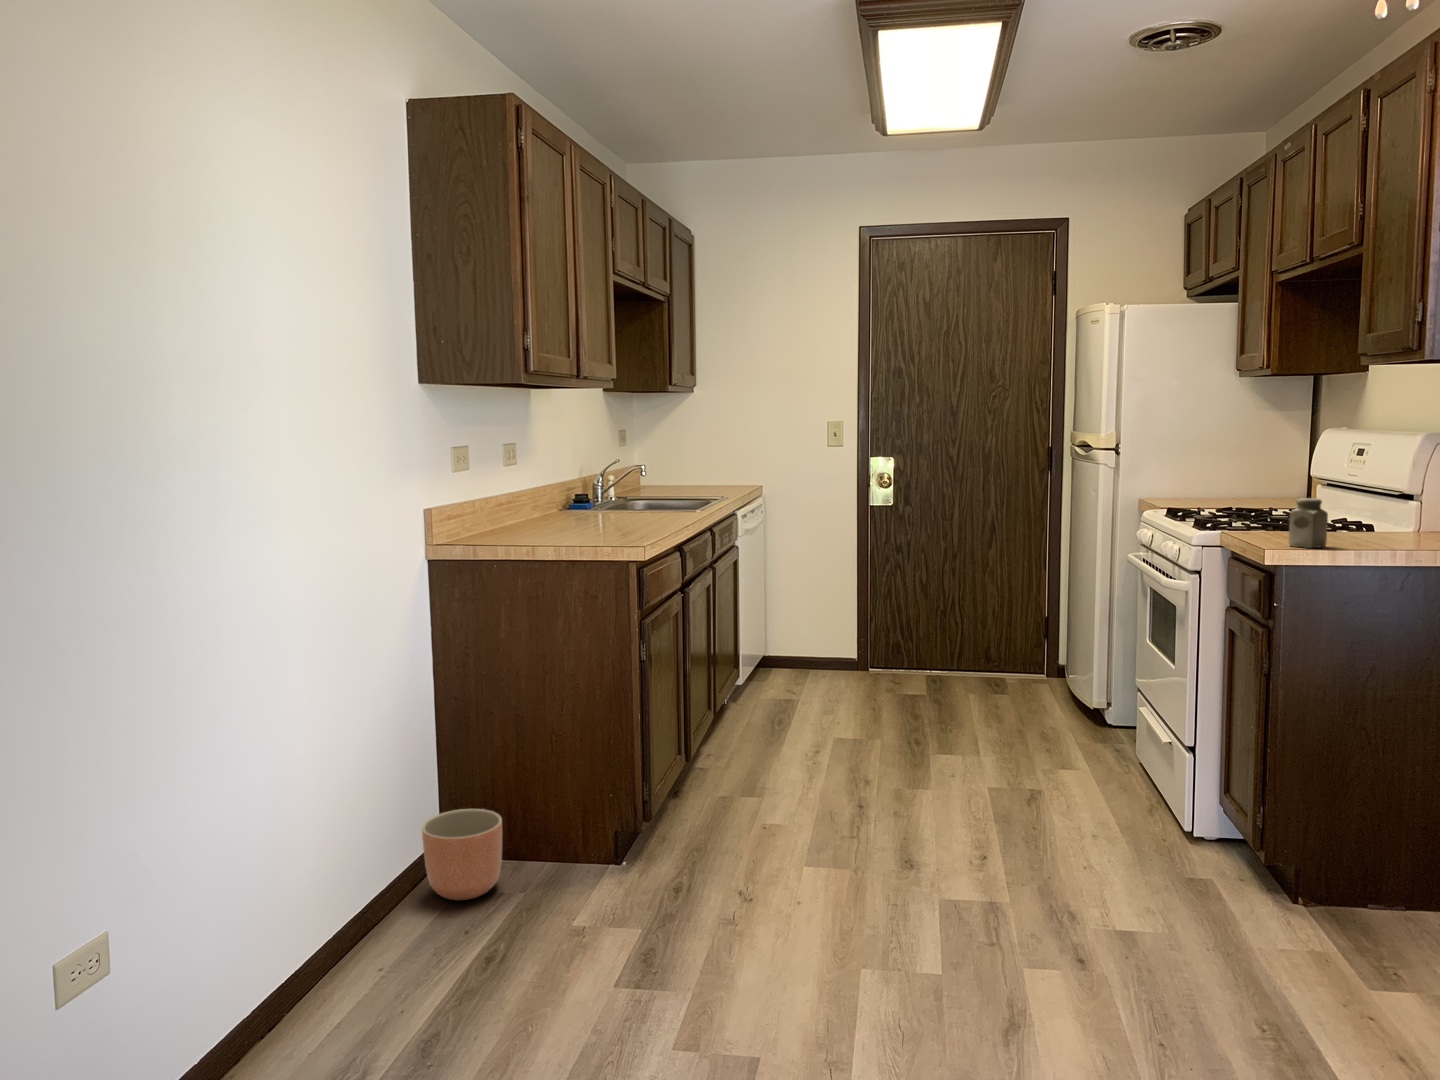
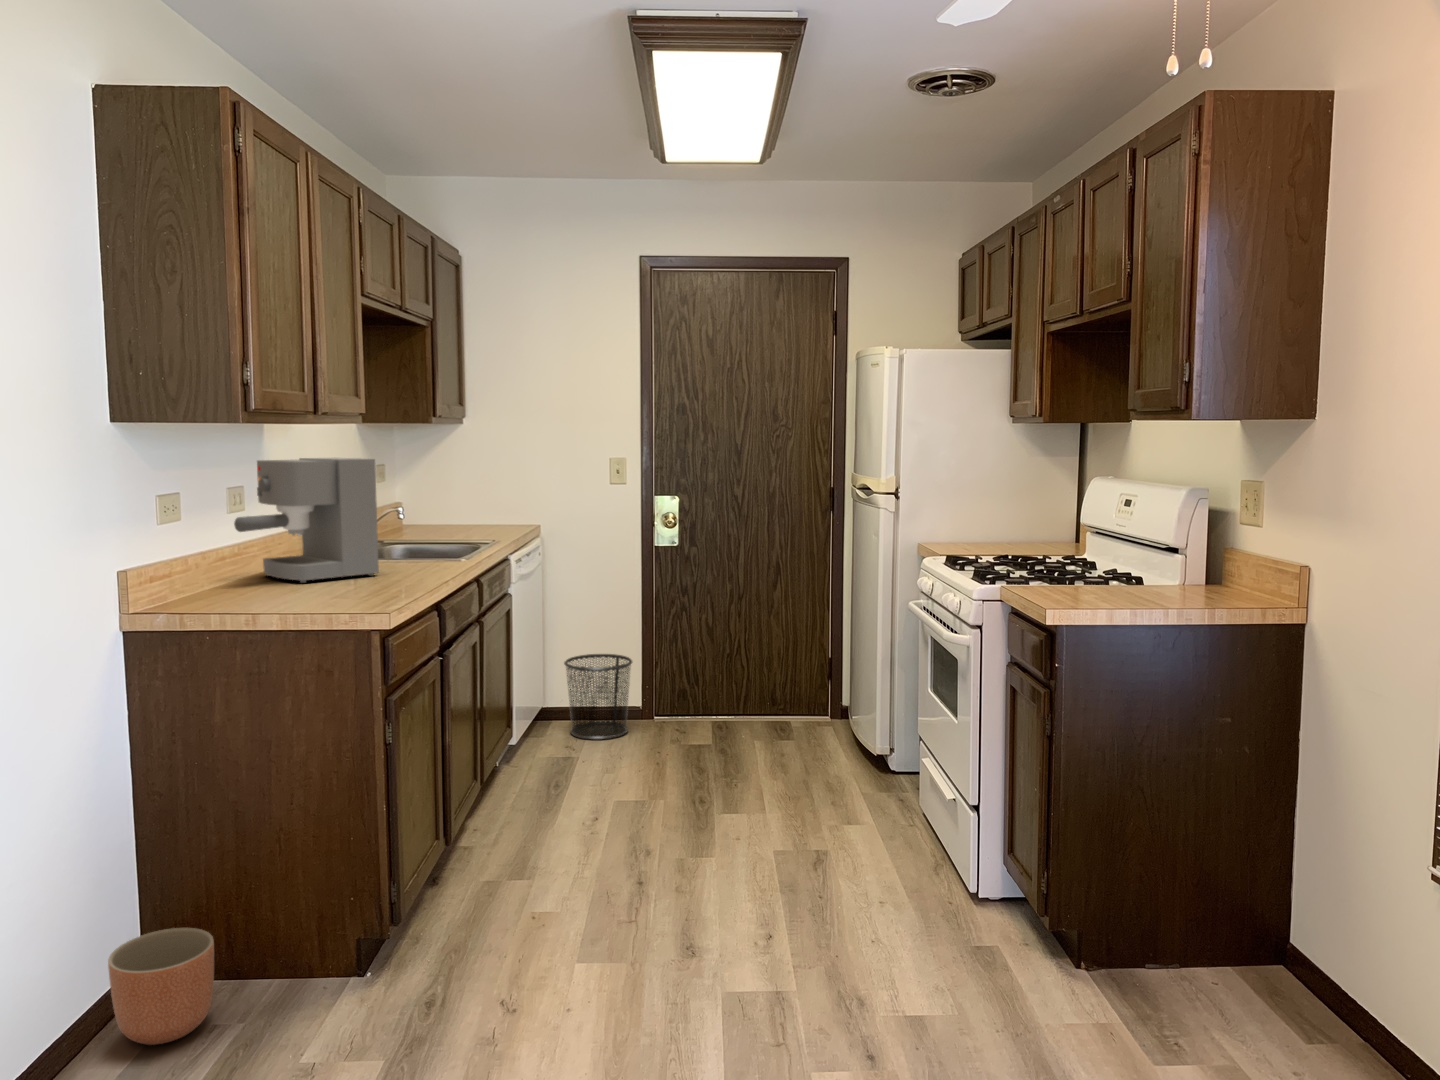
coffee maker: none [510,418,629,526] -> present [234,458,379,583]
salt shaker: present [1289,498,1328,548] -> none [1068,556,1104,608]
waste bin: none [786,607,851,687] -> present [564,654,632,740]

